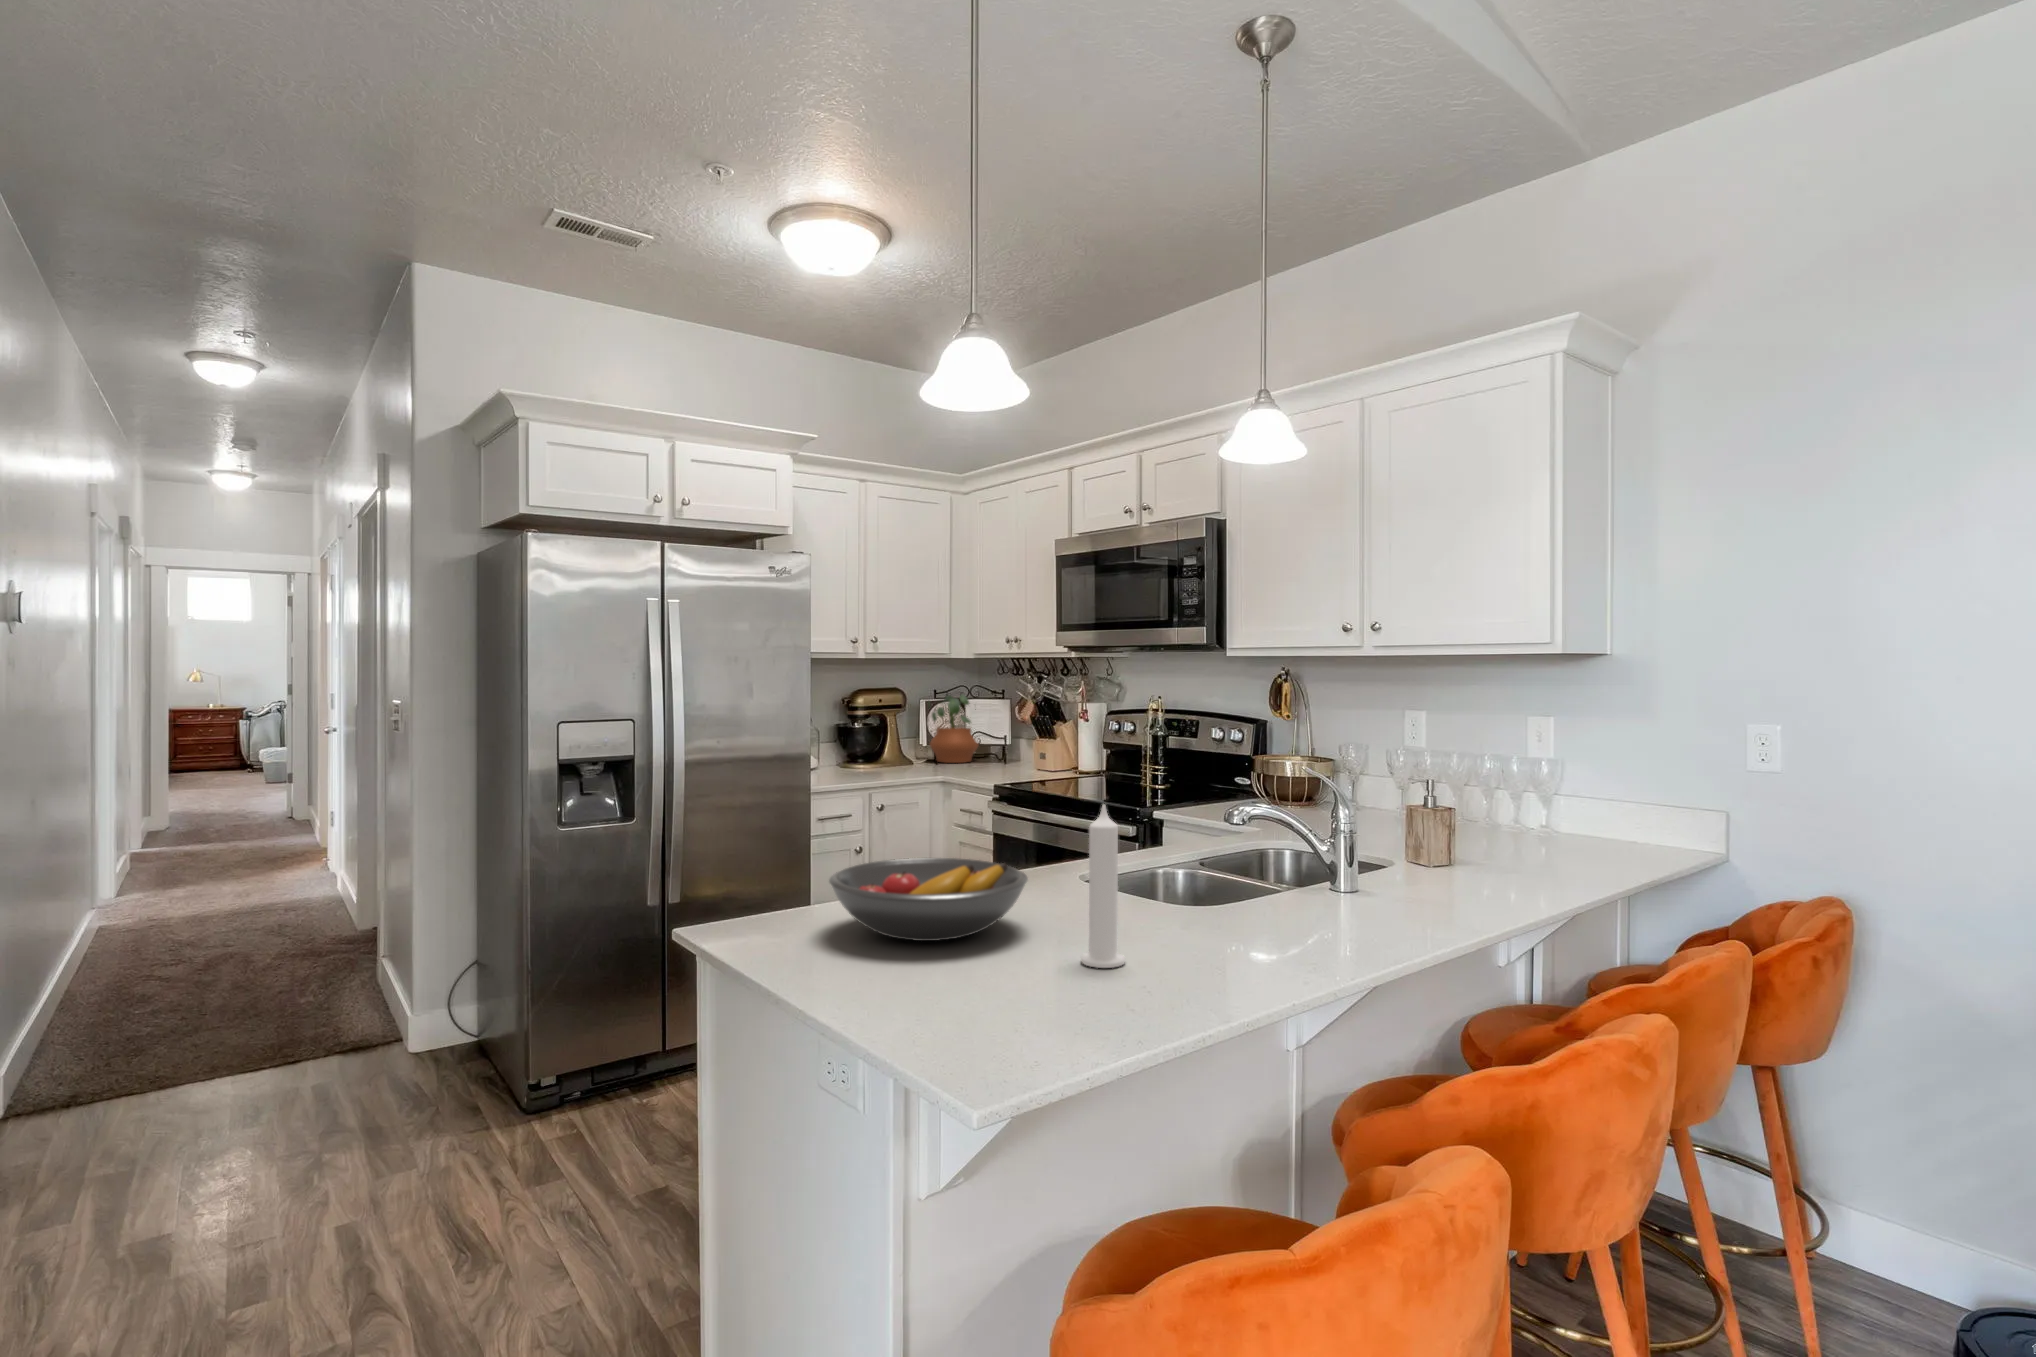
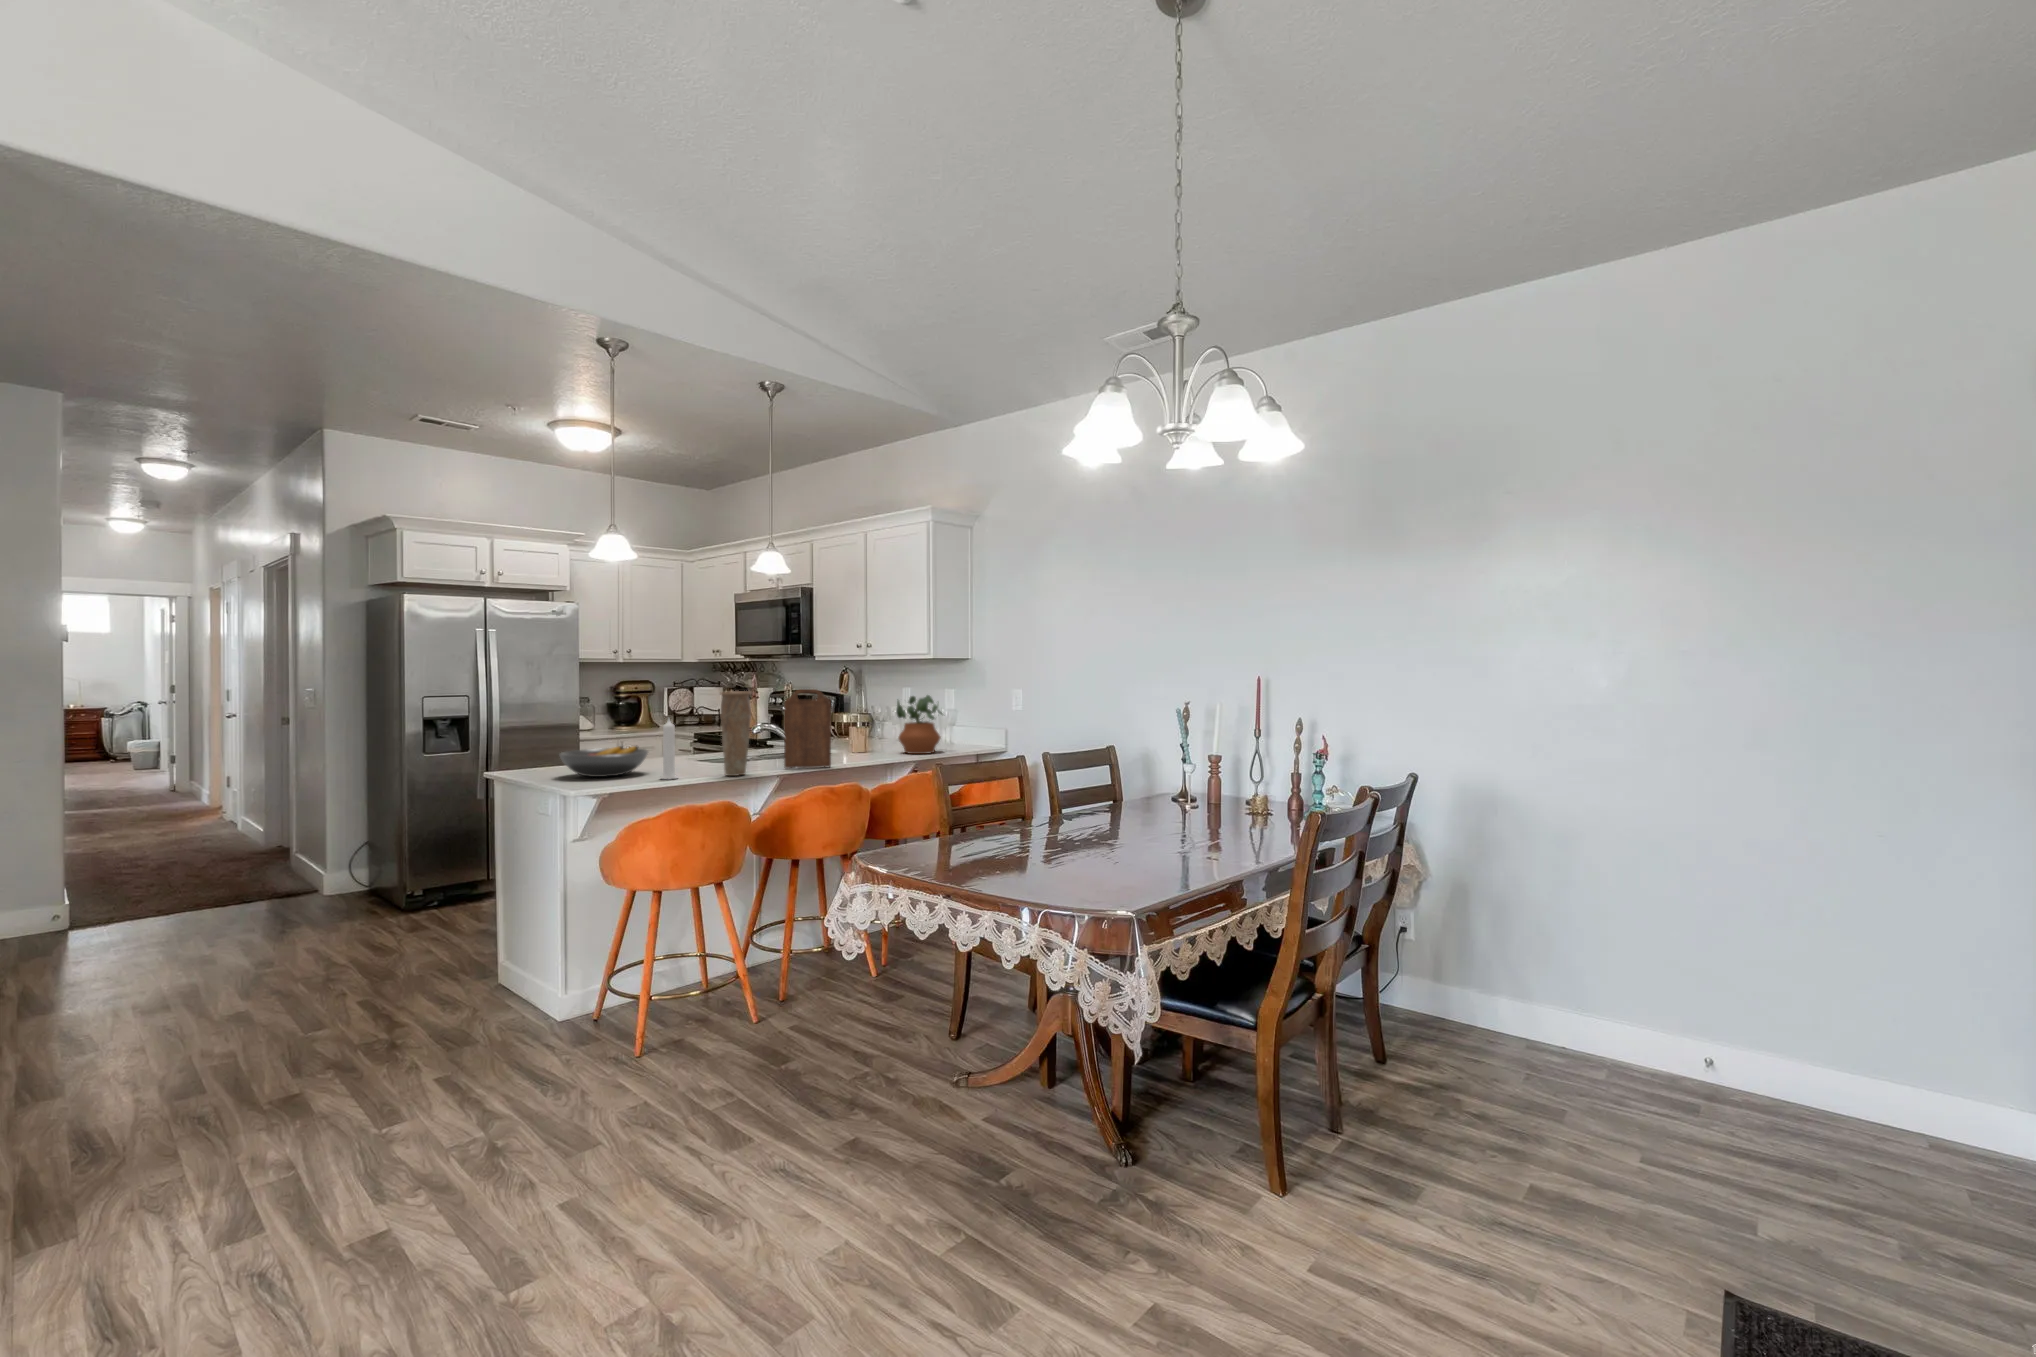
potted plant: present [928,695,978,763] -> present [896,695,943,754]
cutting board: none [1338,729,1454,924] -> present [784,689,831,768]
vase: none [1219,736,1303,959] -> present [720,691,751,776]

